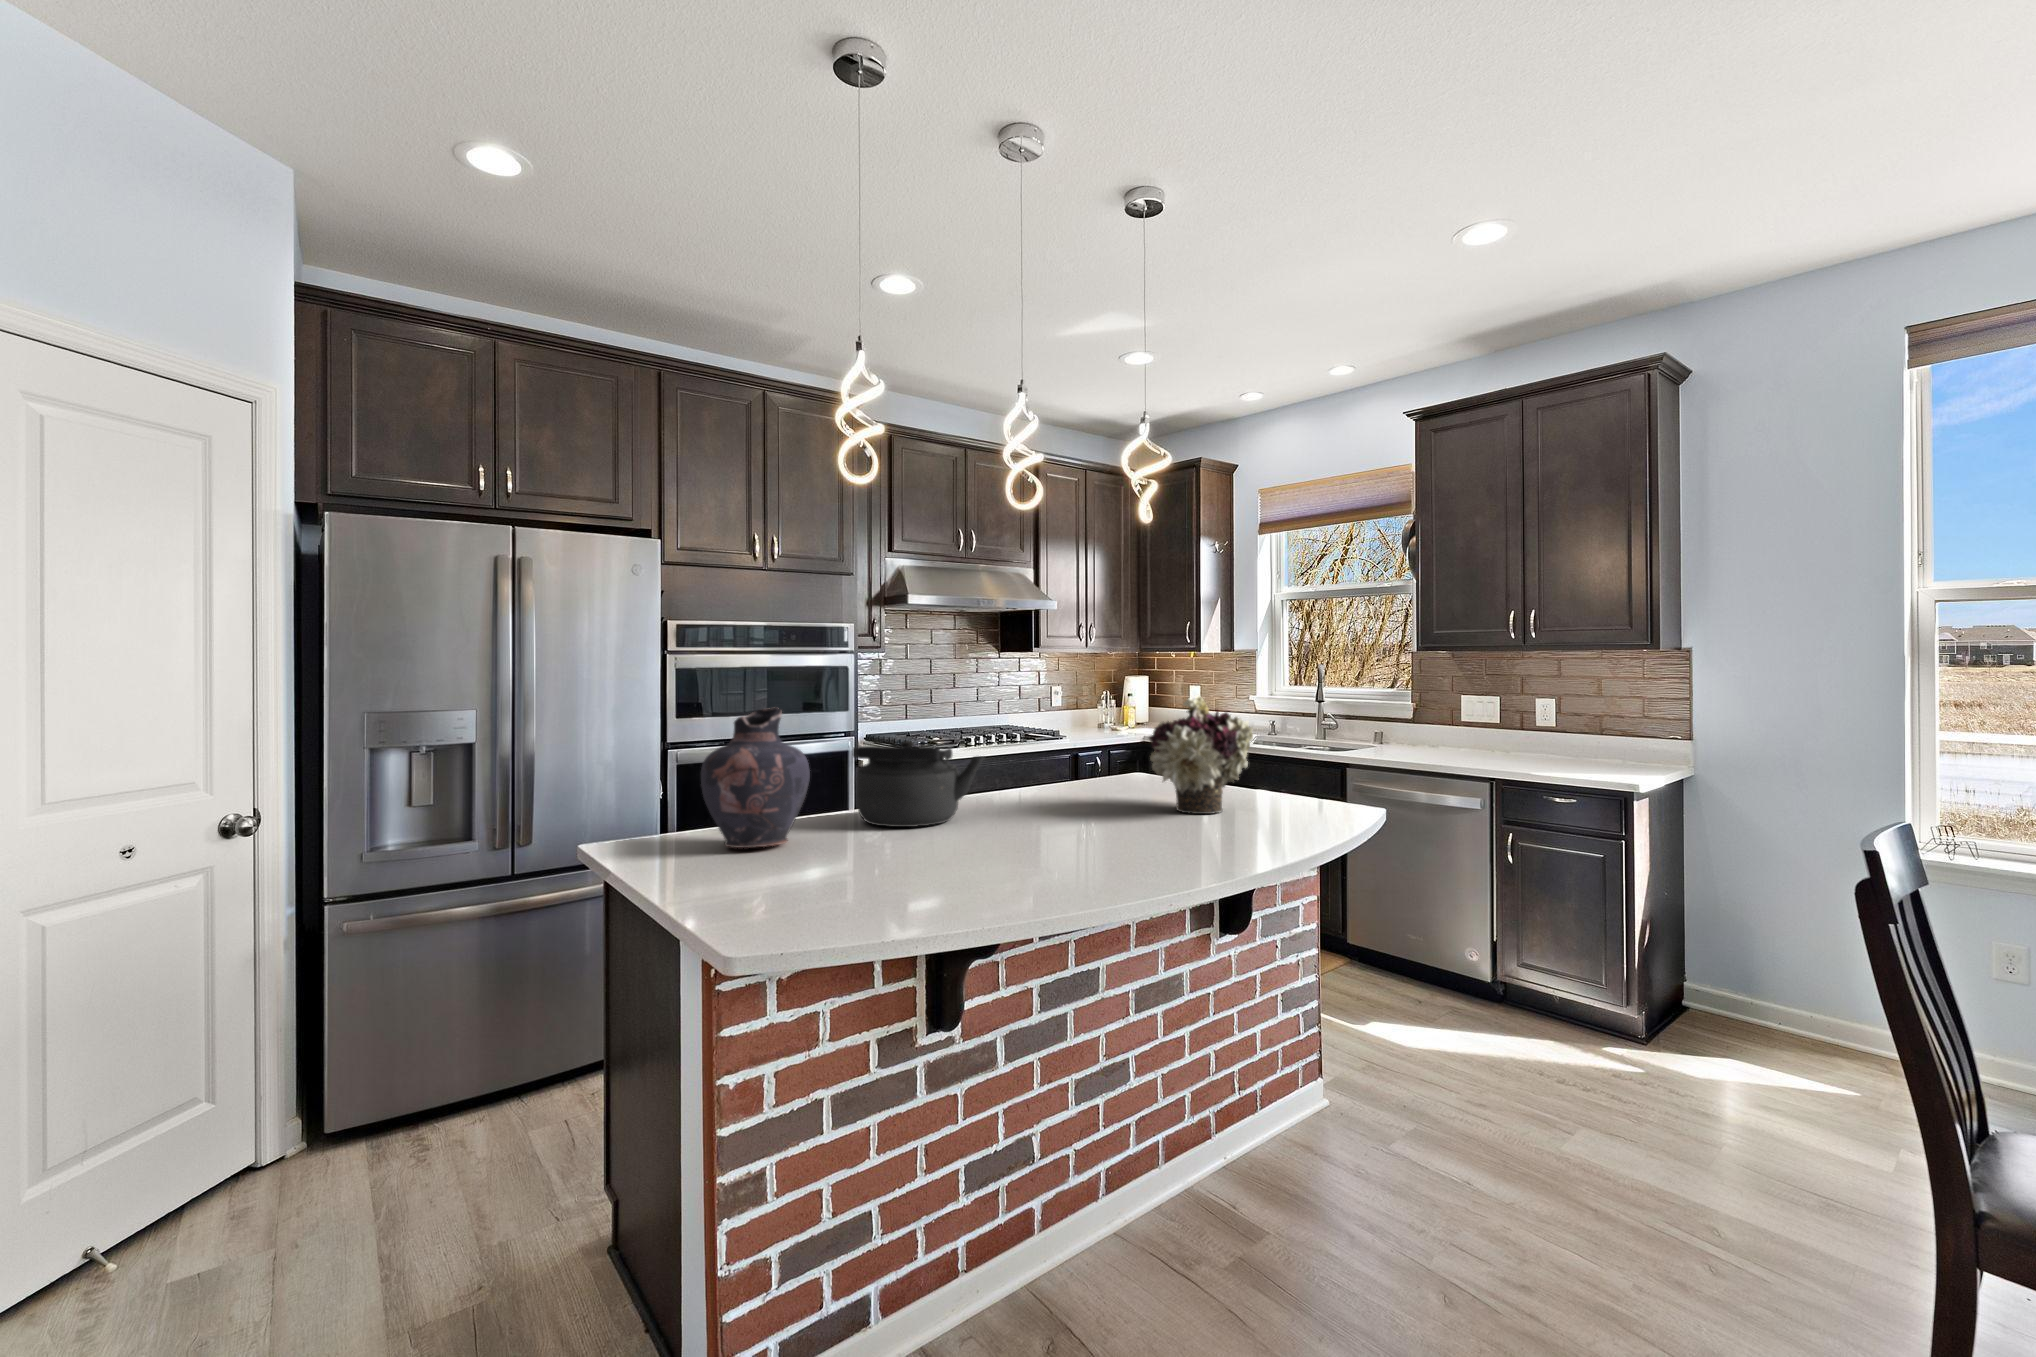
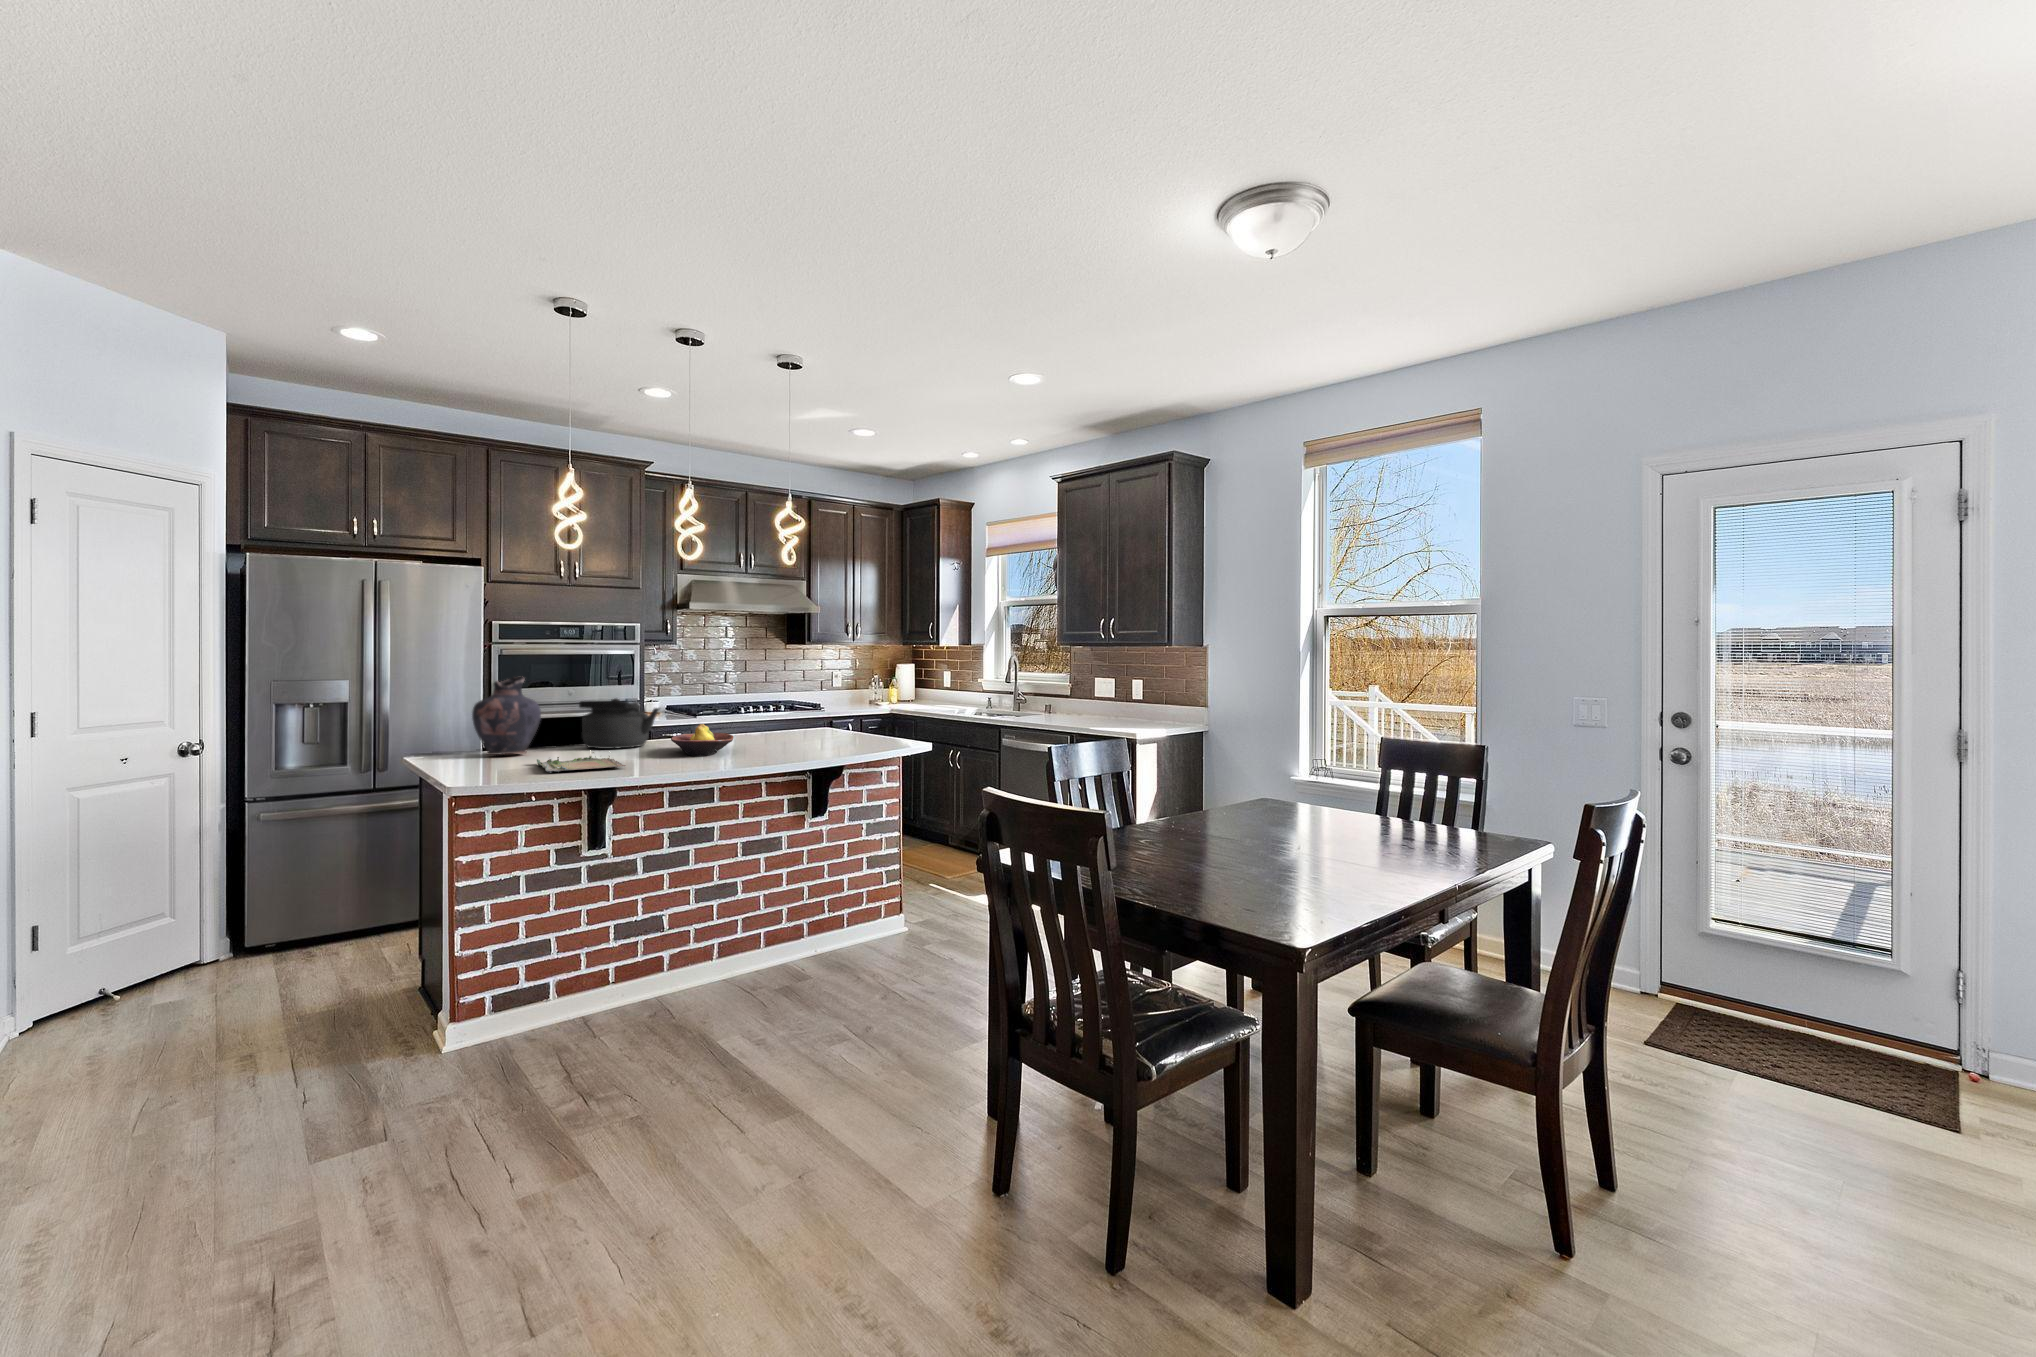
flower arrangement: present [1149,695,1253,814] -> none [768,672,839,744]
fruit bowl: none [1022,786,1141,848] -> present [671,724,733,756]
tray: none [838,846,1031,912] -> present [537,752,626,773]

